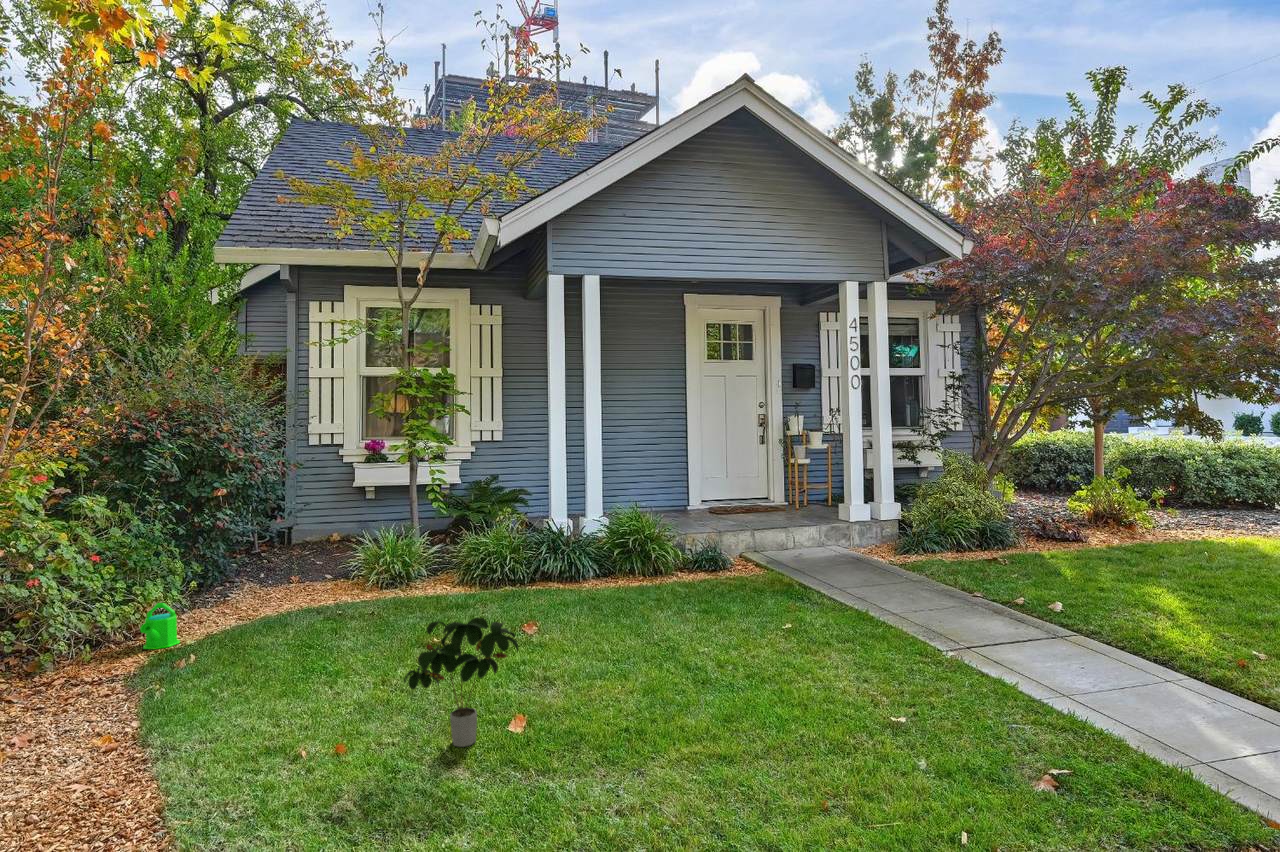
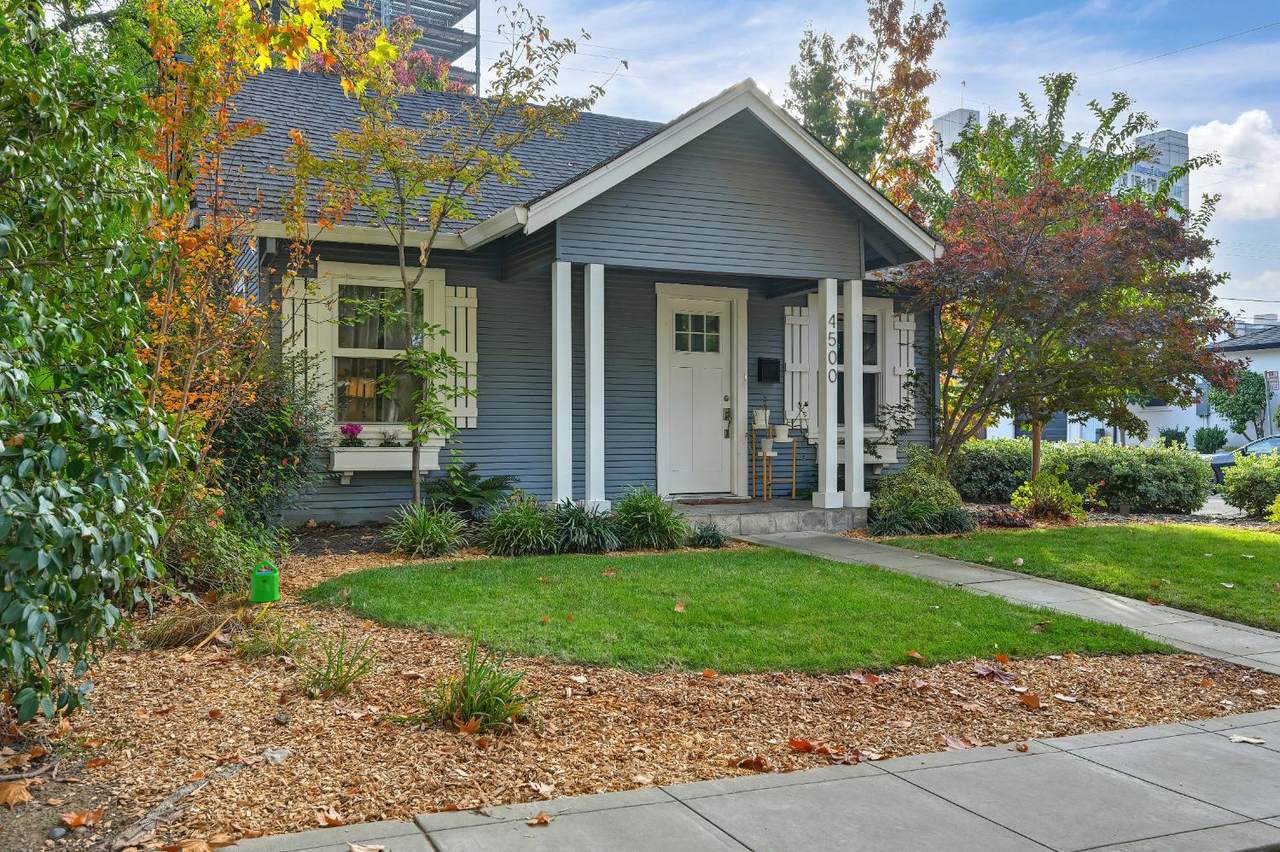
potted plant: present [404,618,518,747] -> present [1106,474,1142,516]

